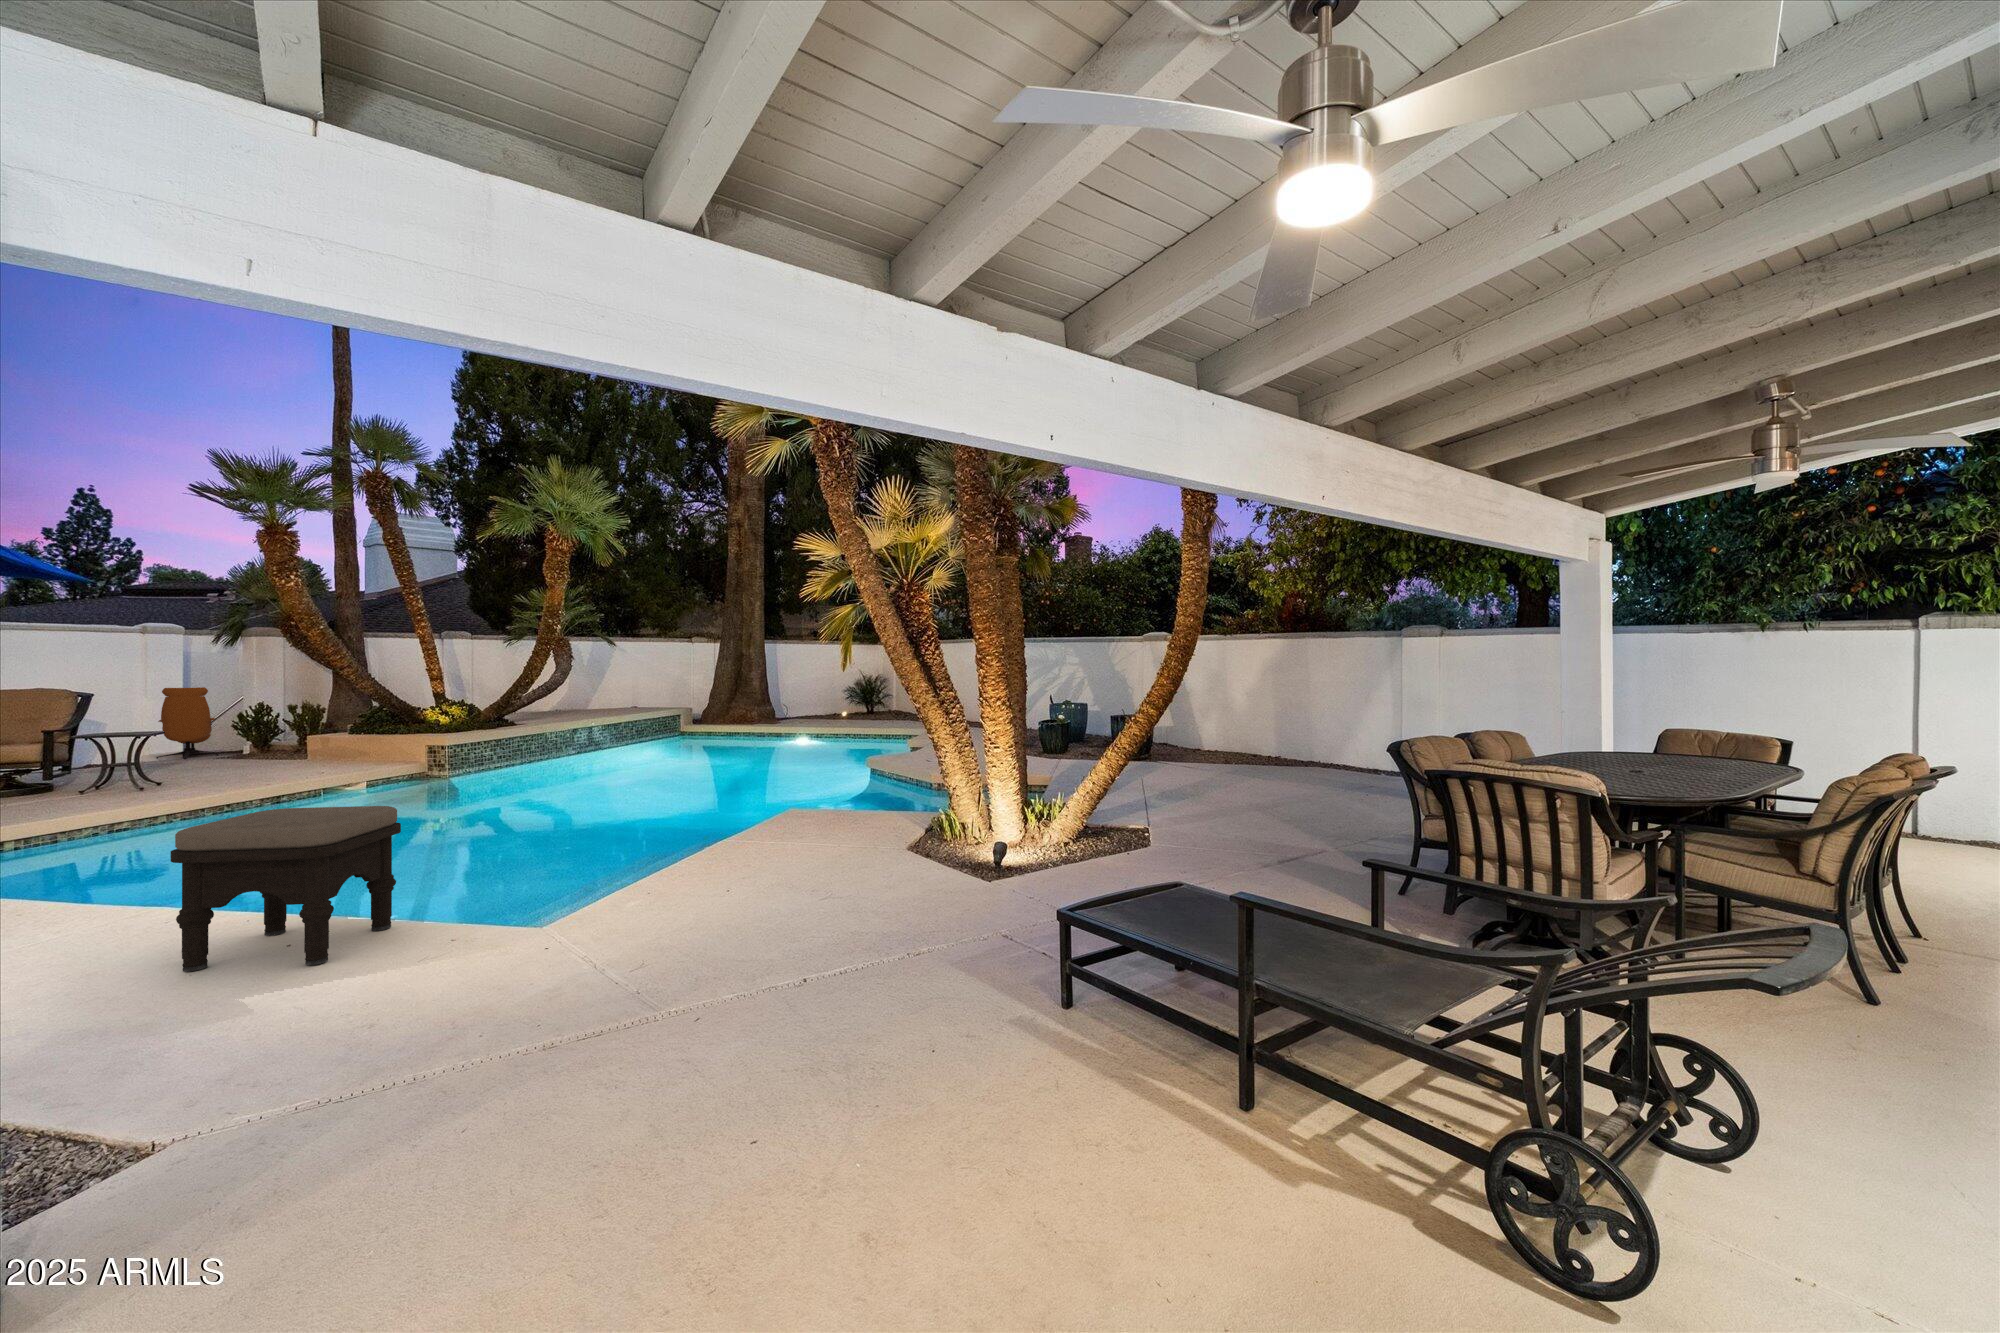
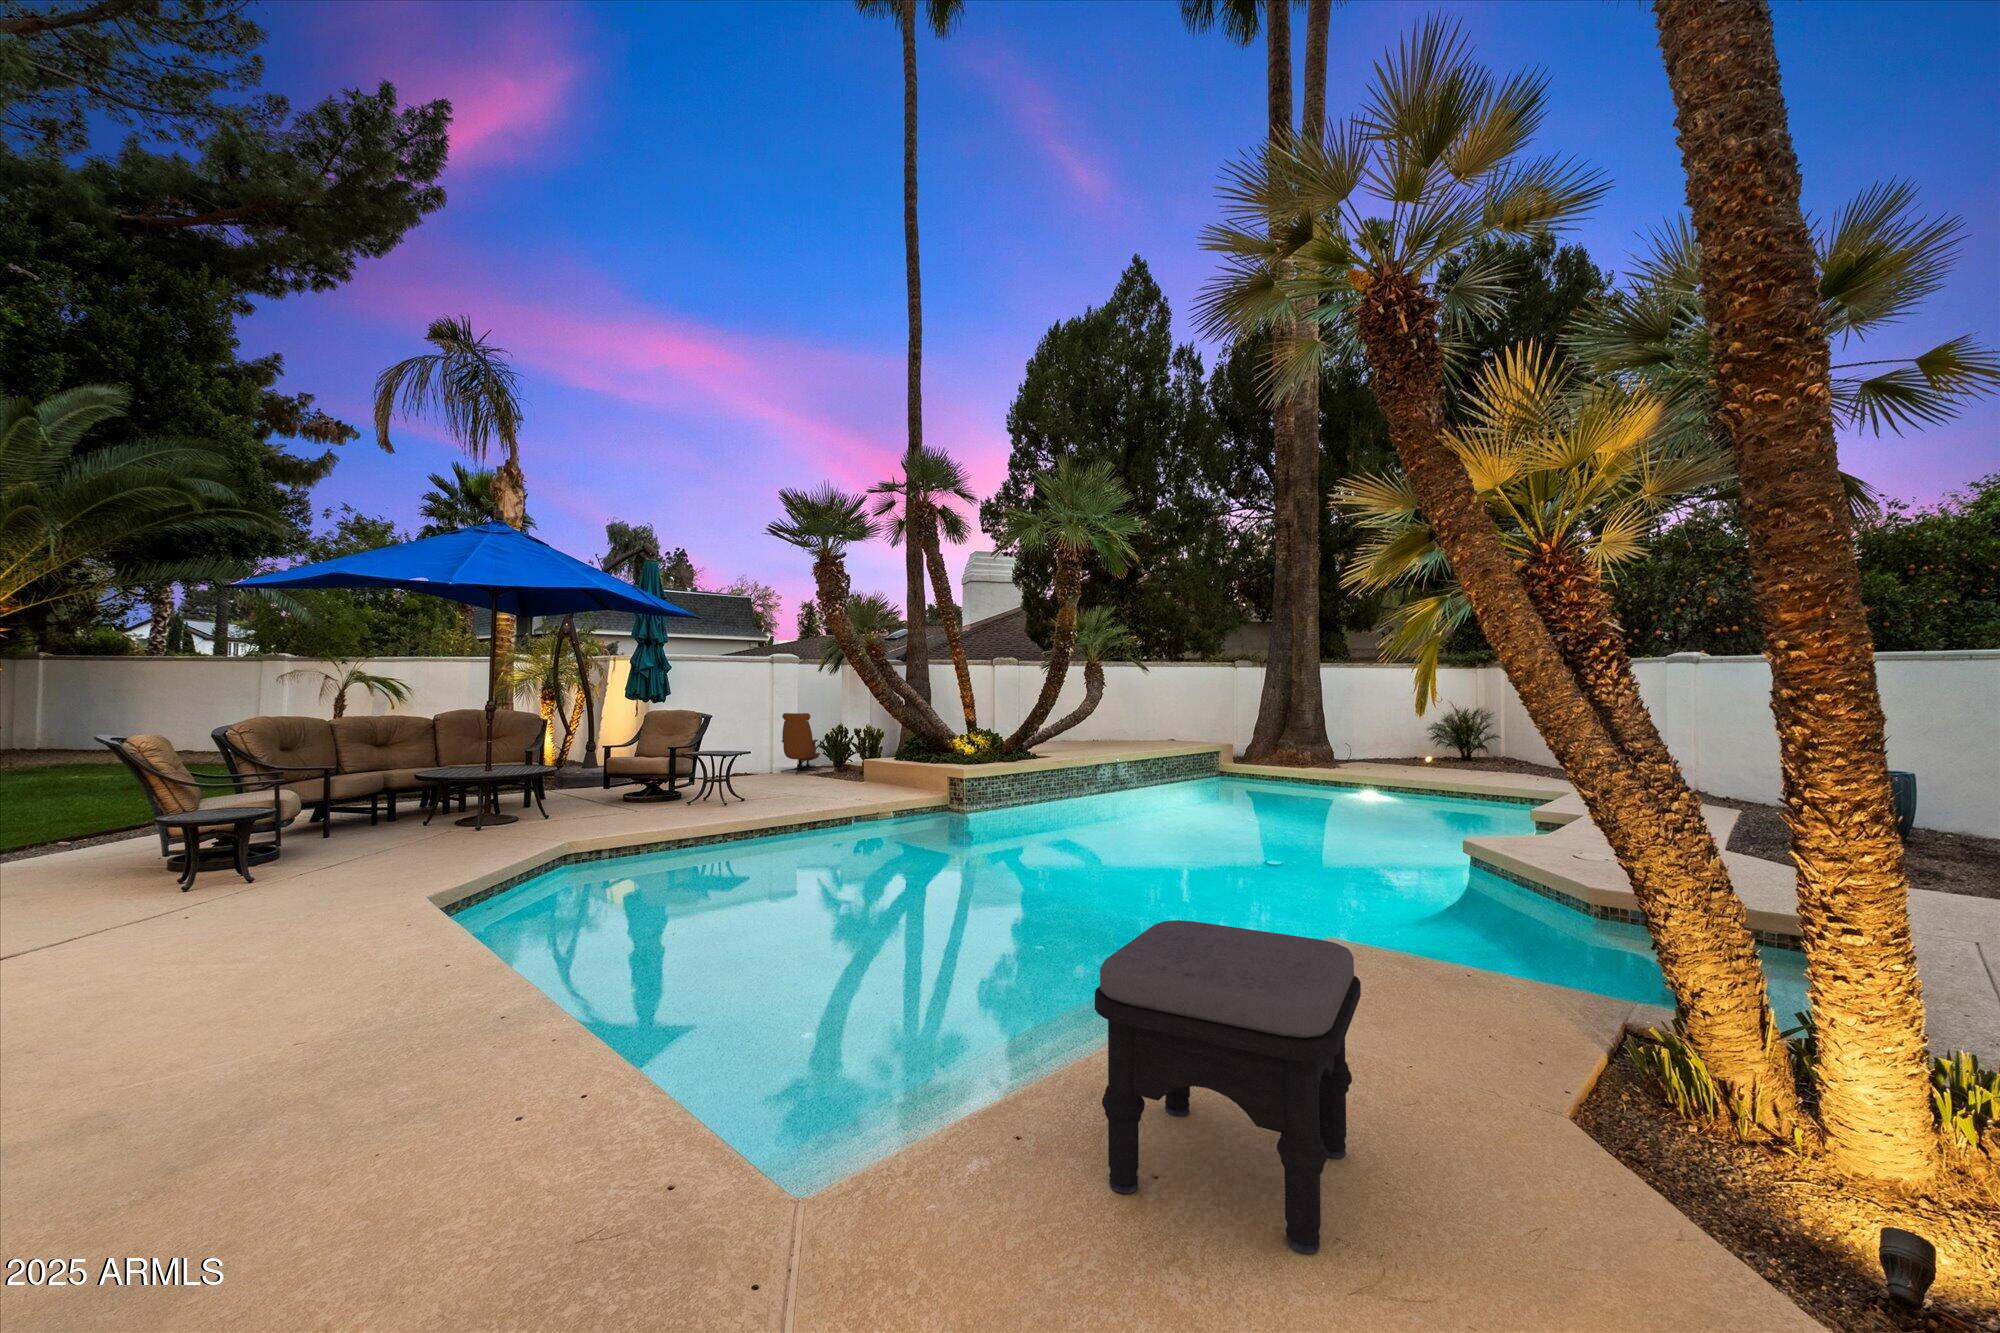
ottoman: present [171,806,401,972] -> present [1095,920,1361,1254]

